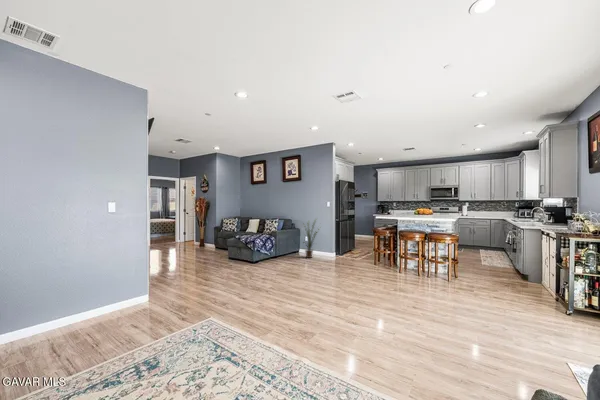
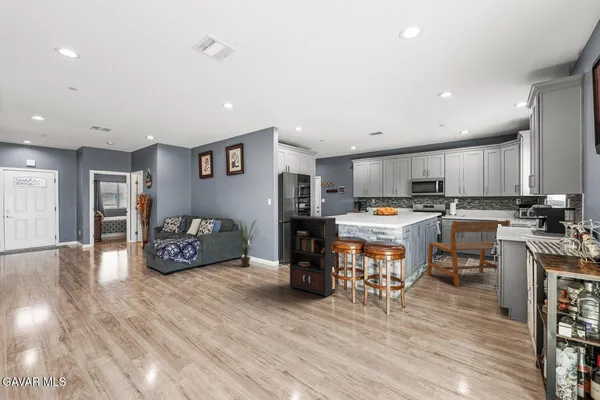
bookcase: none [363,215,411,274] -> present [290,216,336,297]
bench: none [456,218,521,267] -> present [427,220,510,286]

